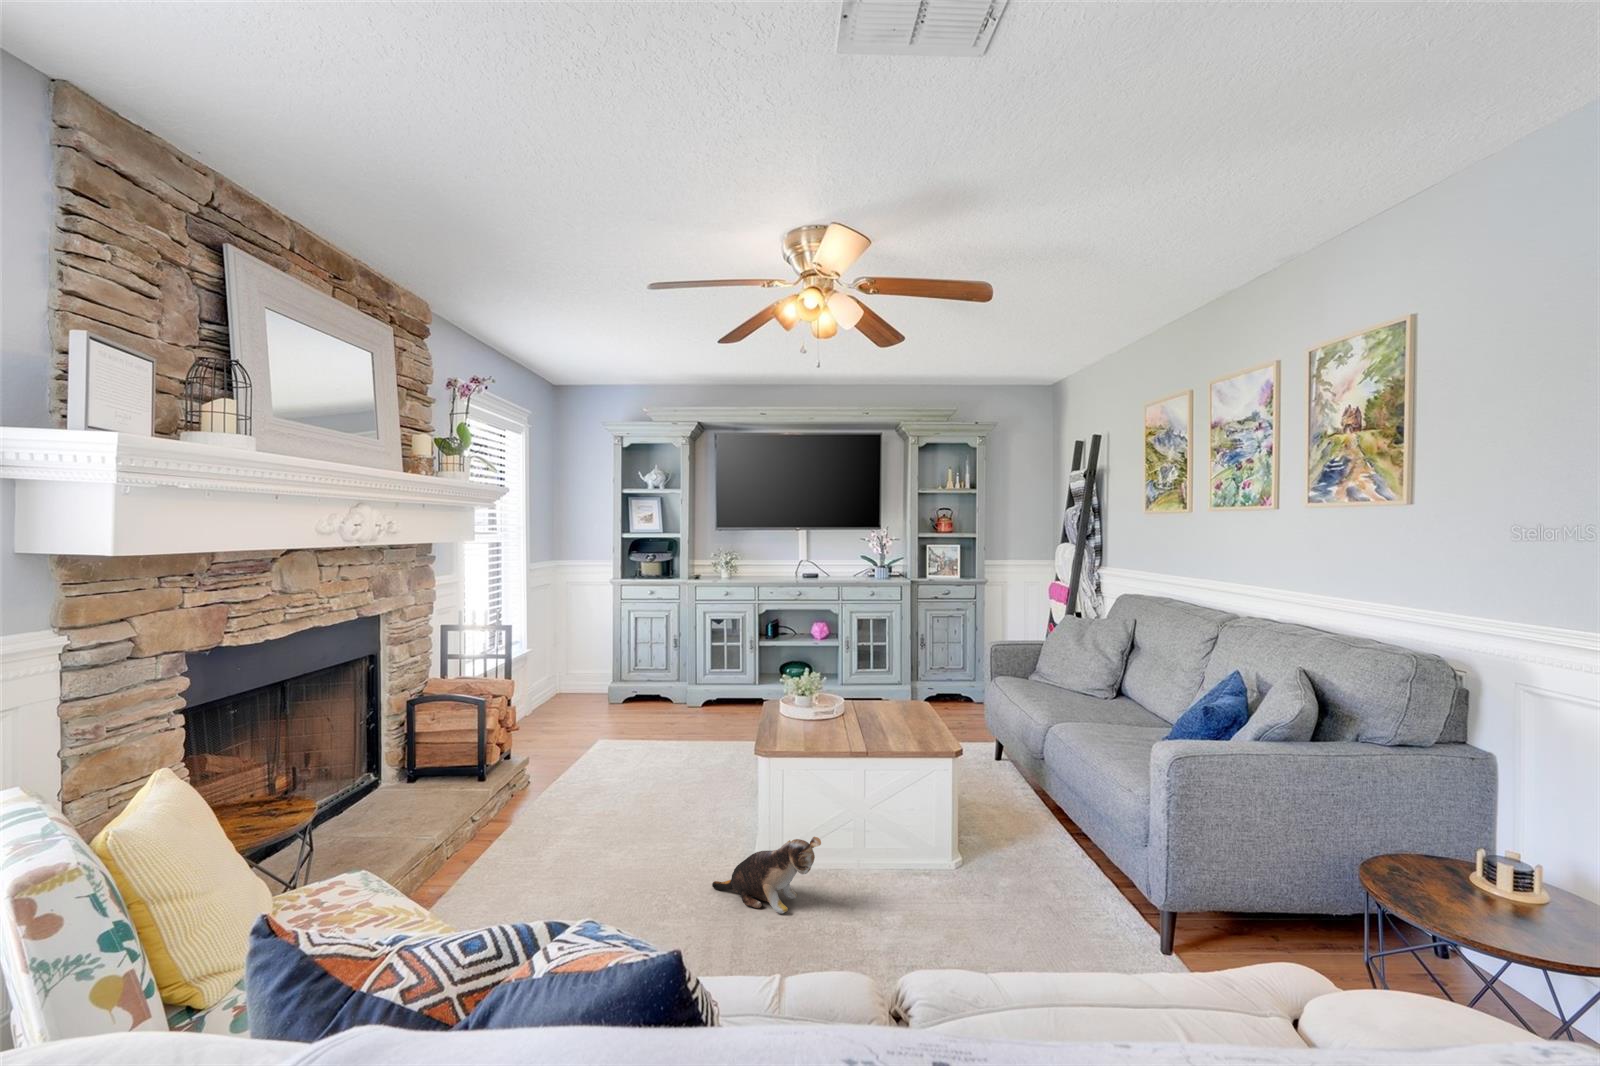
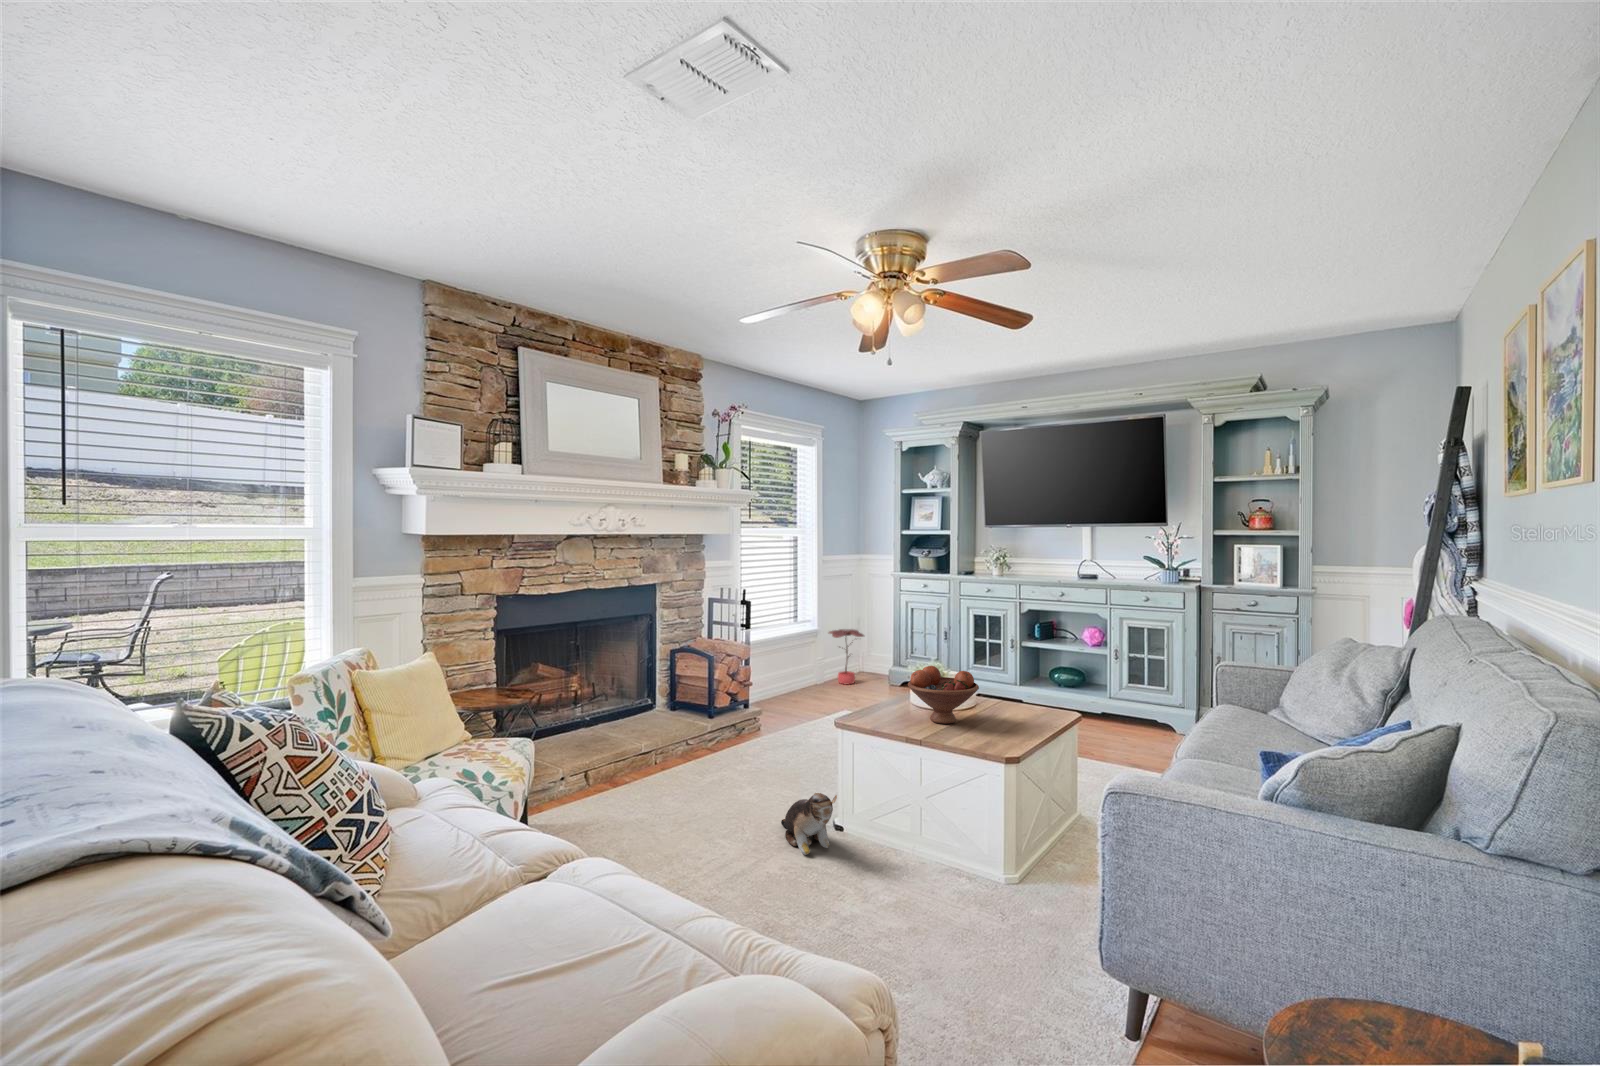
potted plant: none [534,646,583,711] -> present [829,629,864,684]
fruit bowl: none [826,680,897,738] -> present [908,666,979,724]

